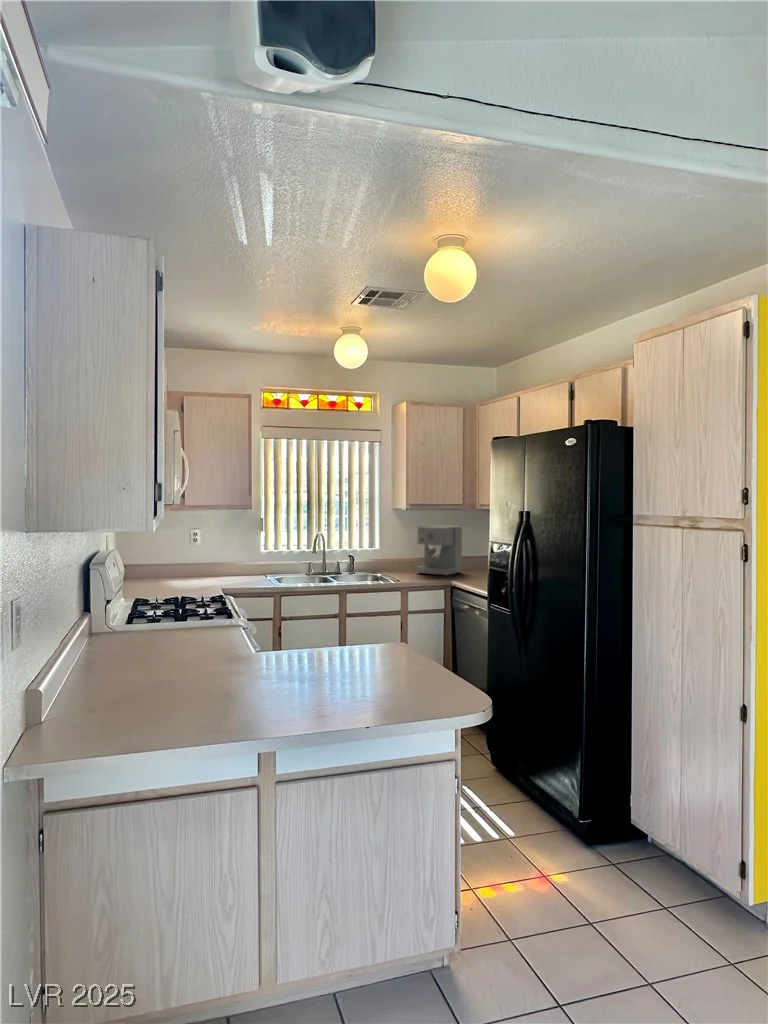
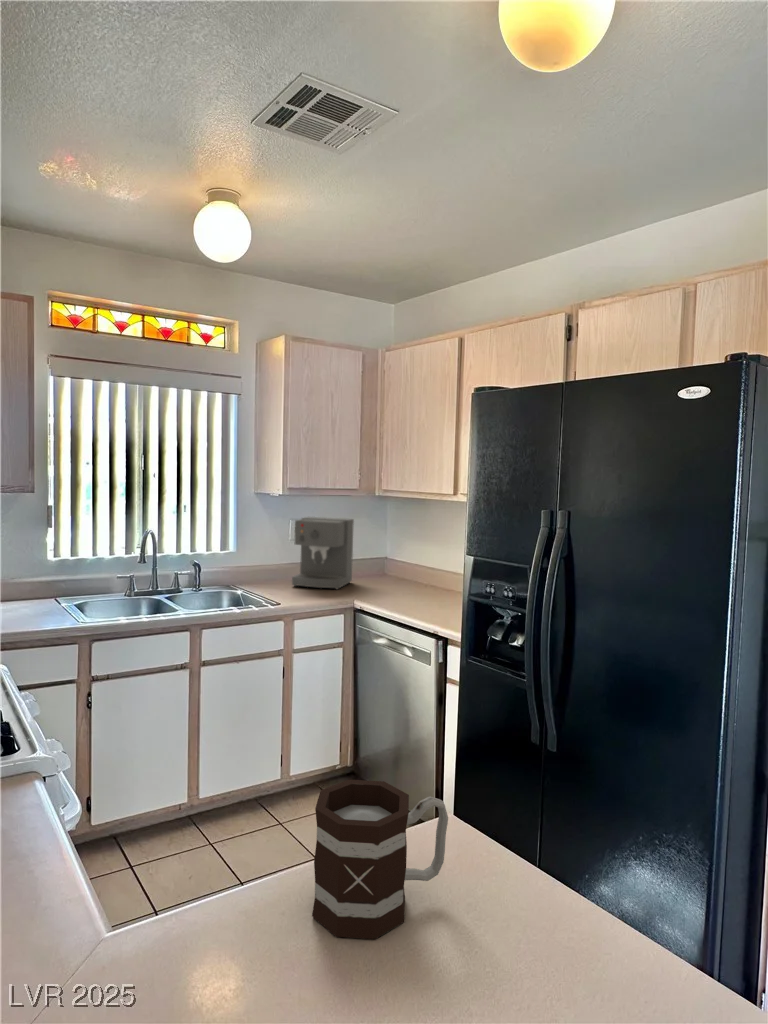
mug: none [324,615,383,669] -> present [312,780,448,939]

